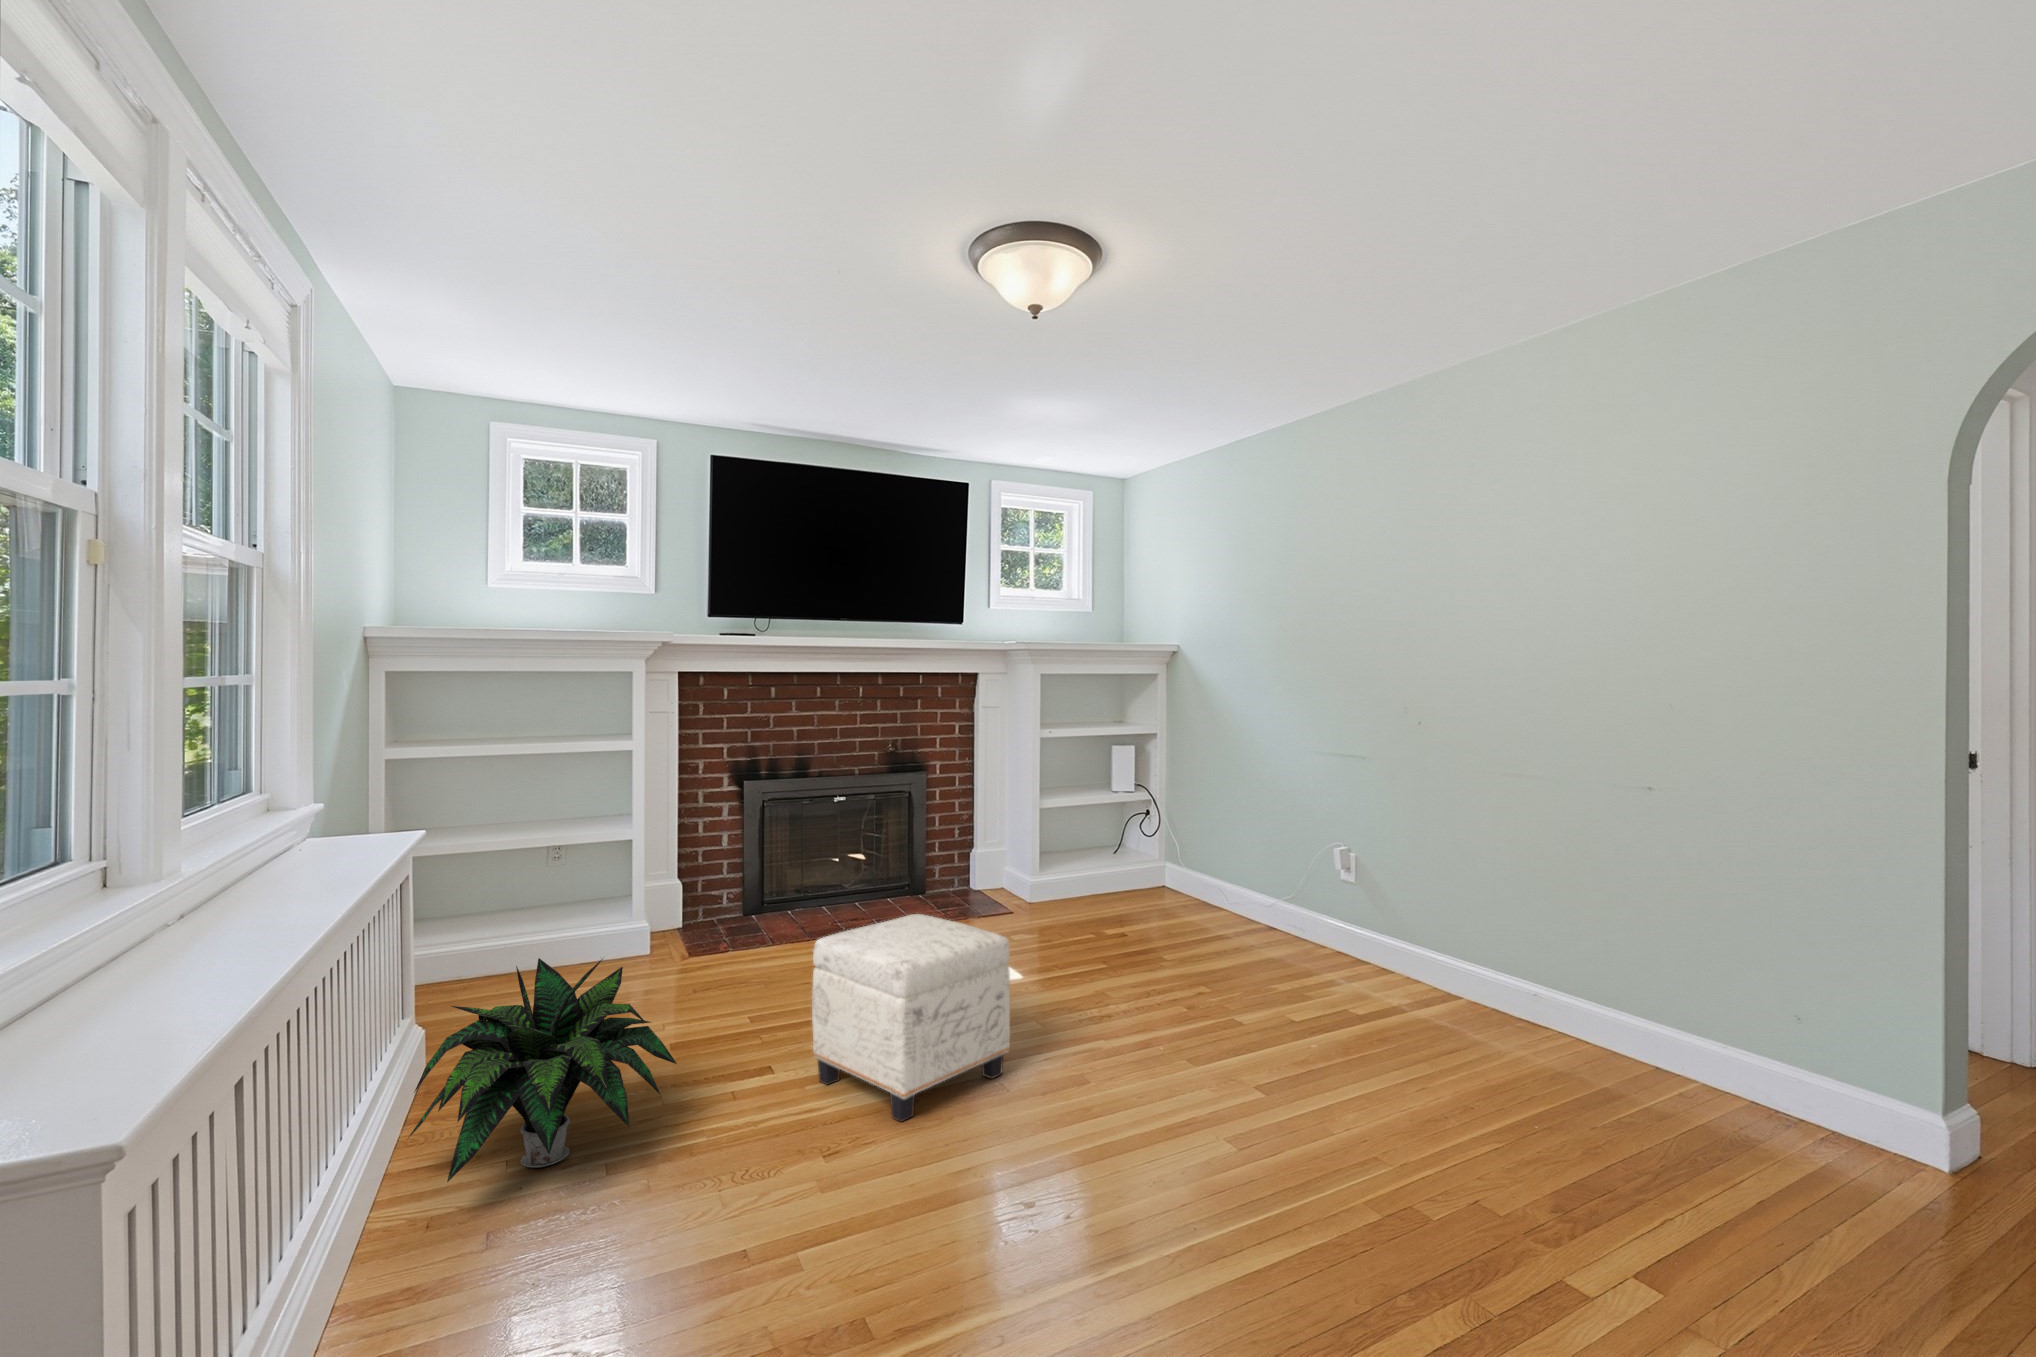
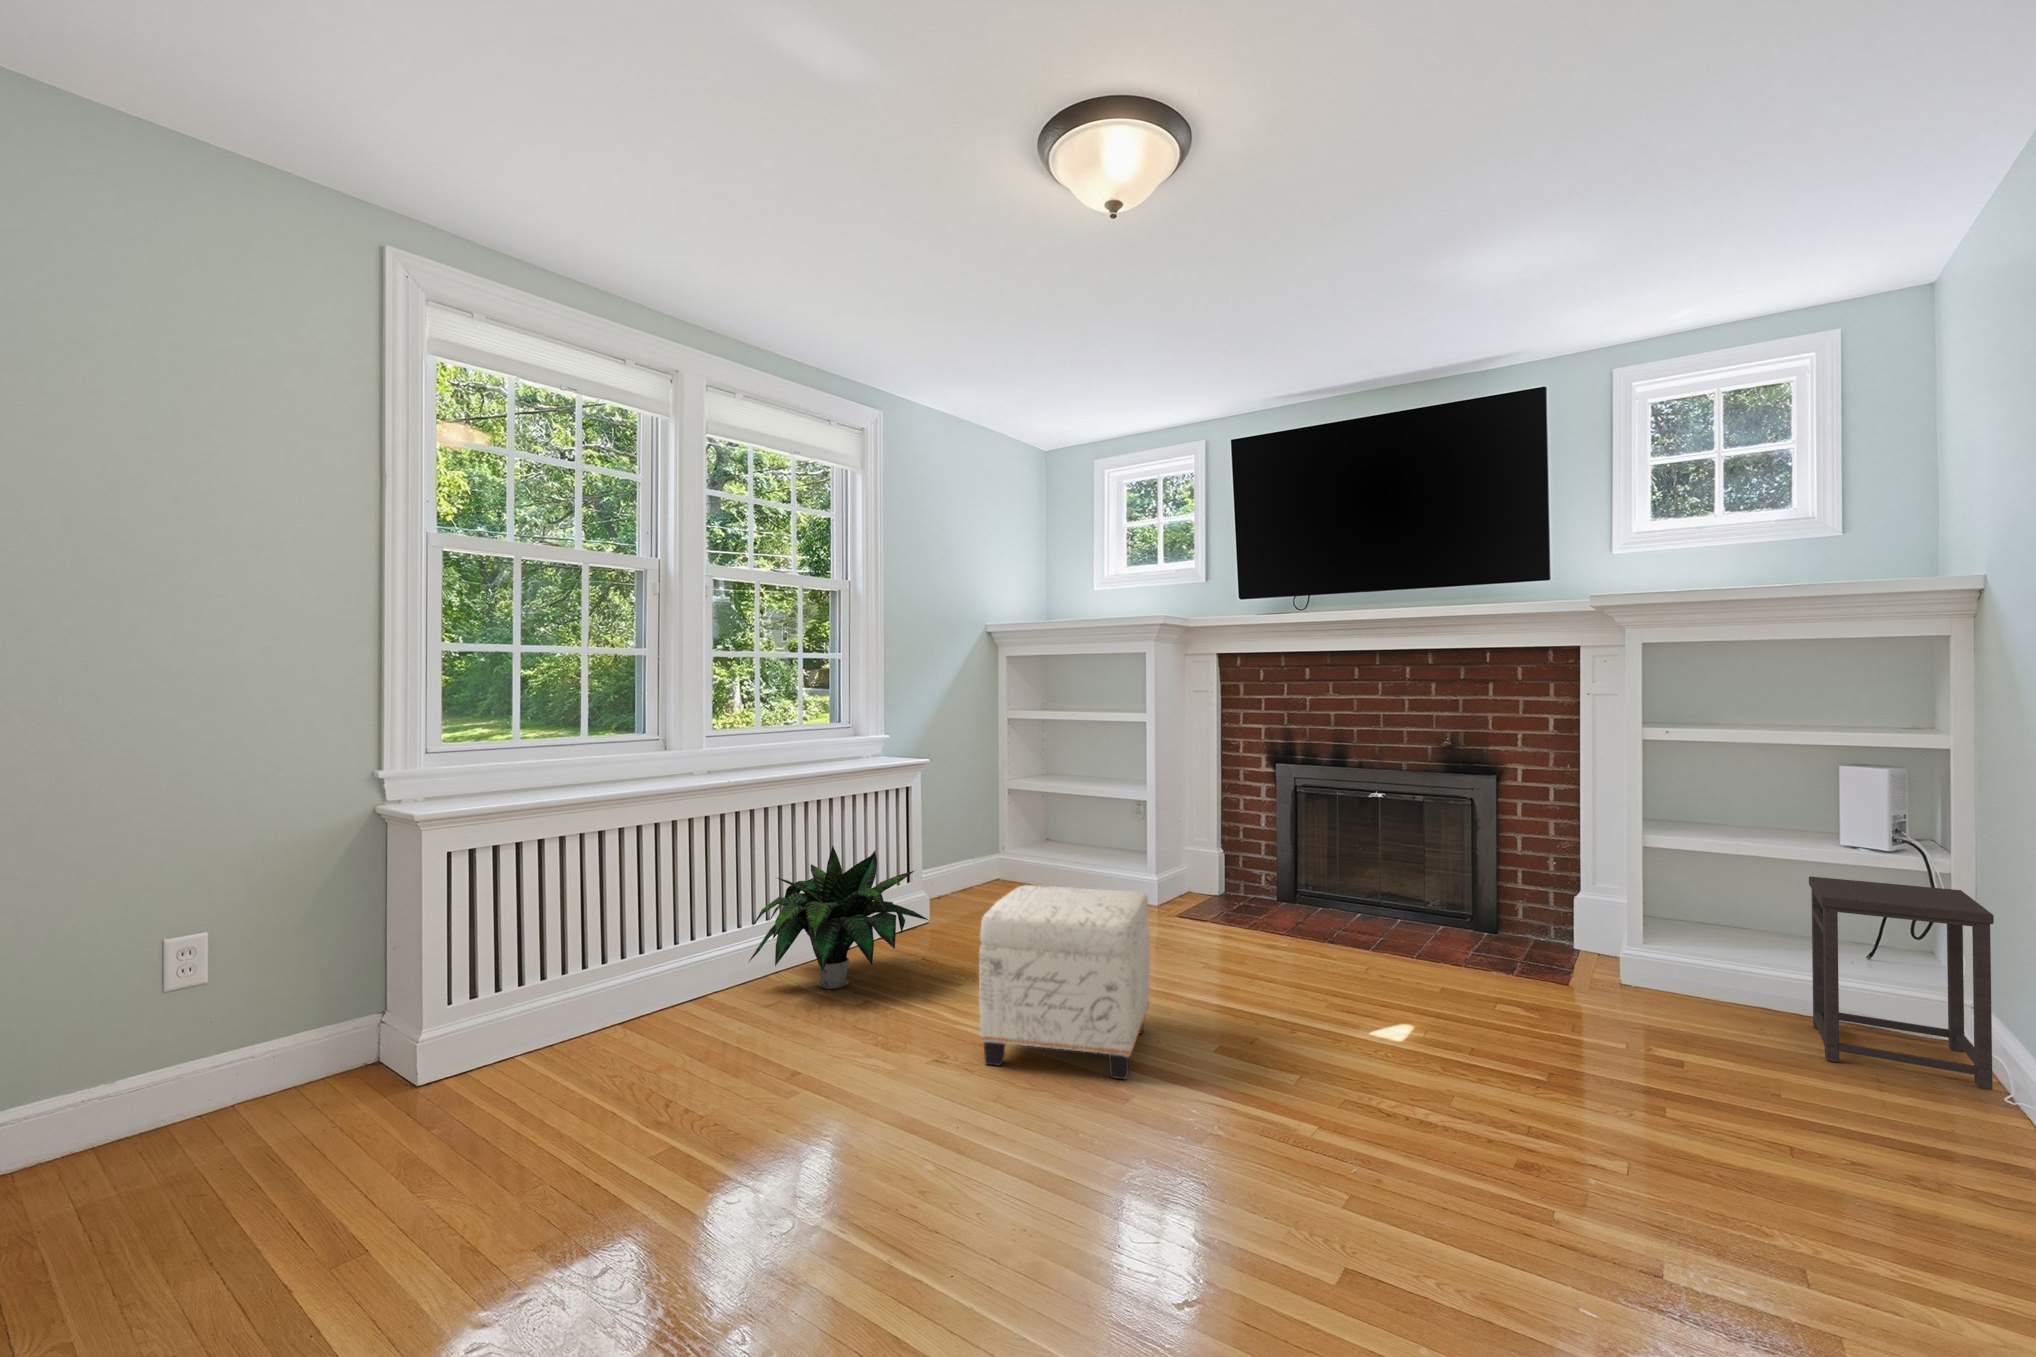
side table: none [1134,809,1226,915] -> present [1809,876,1994,1090]

